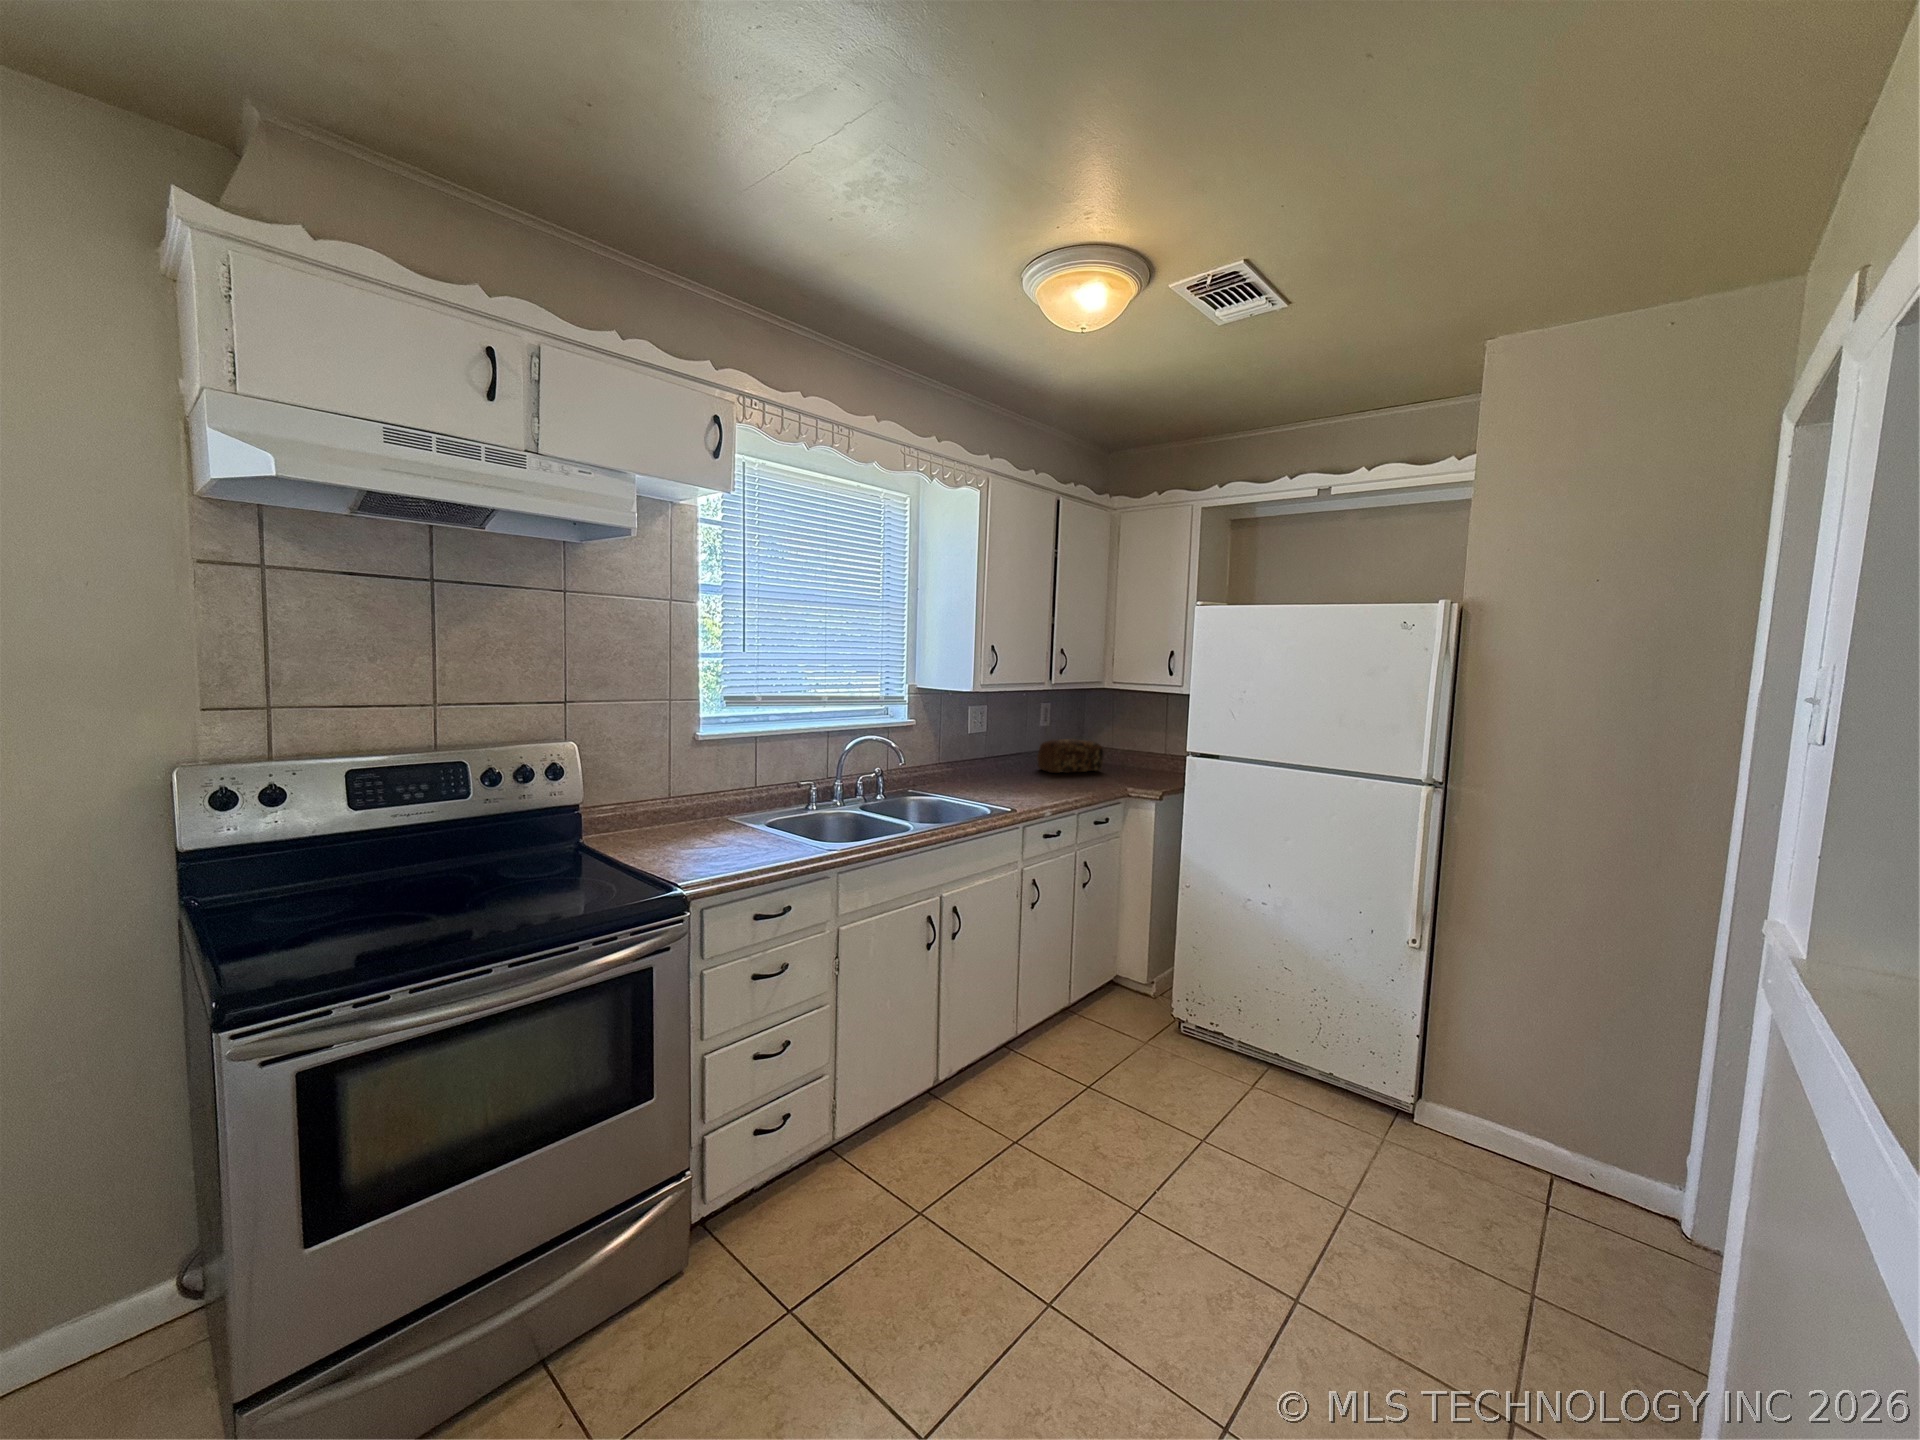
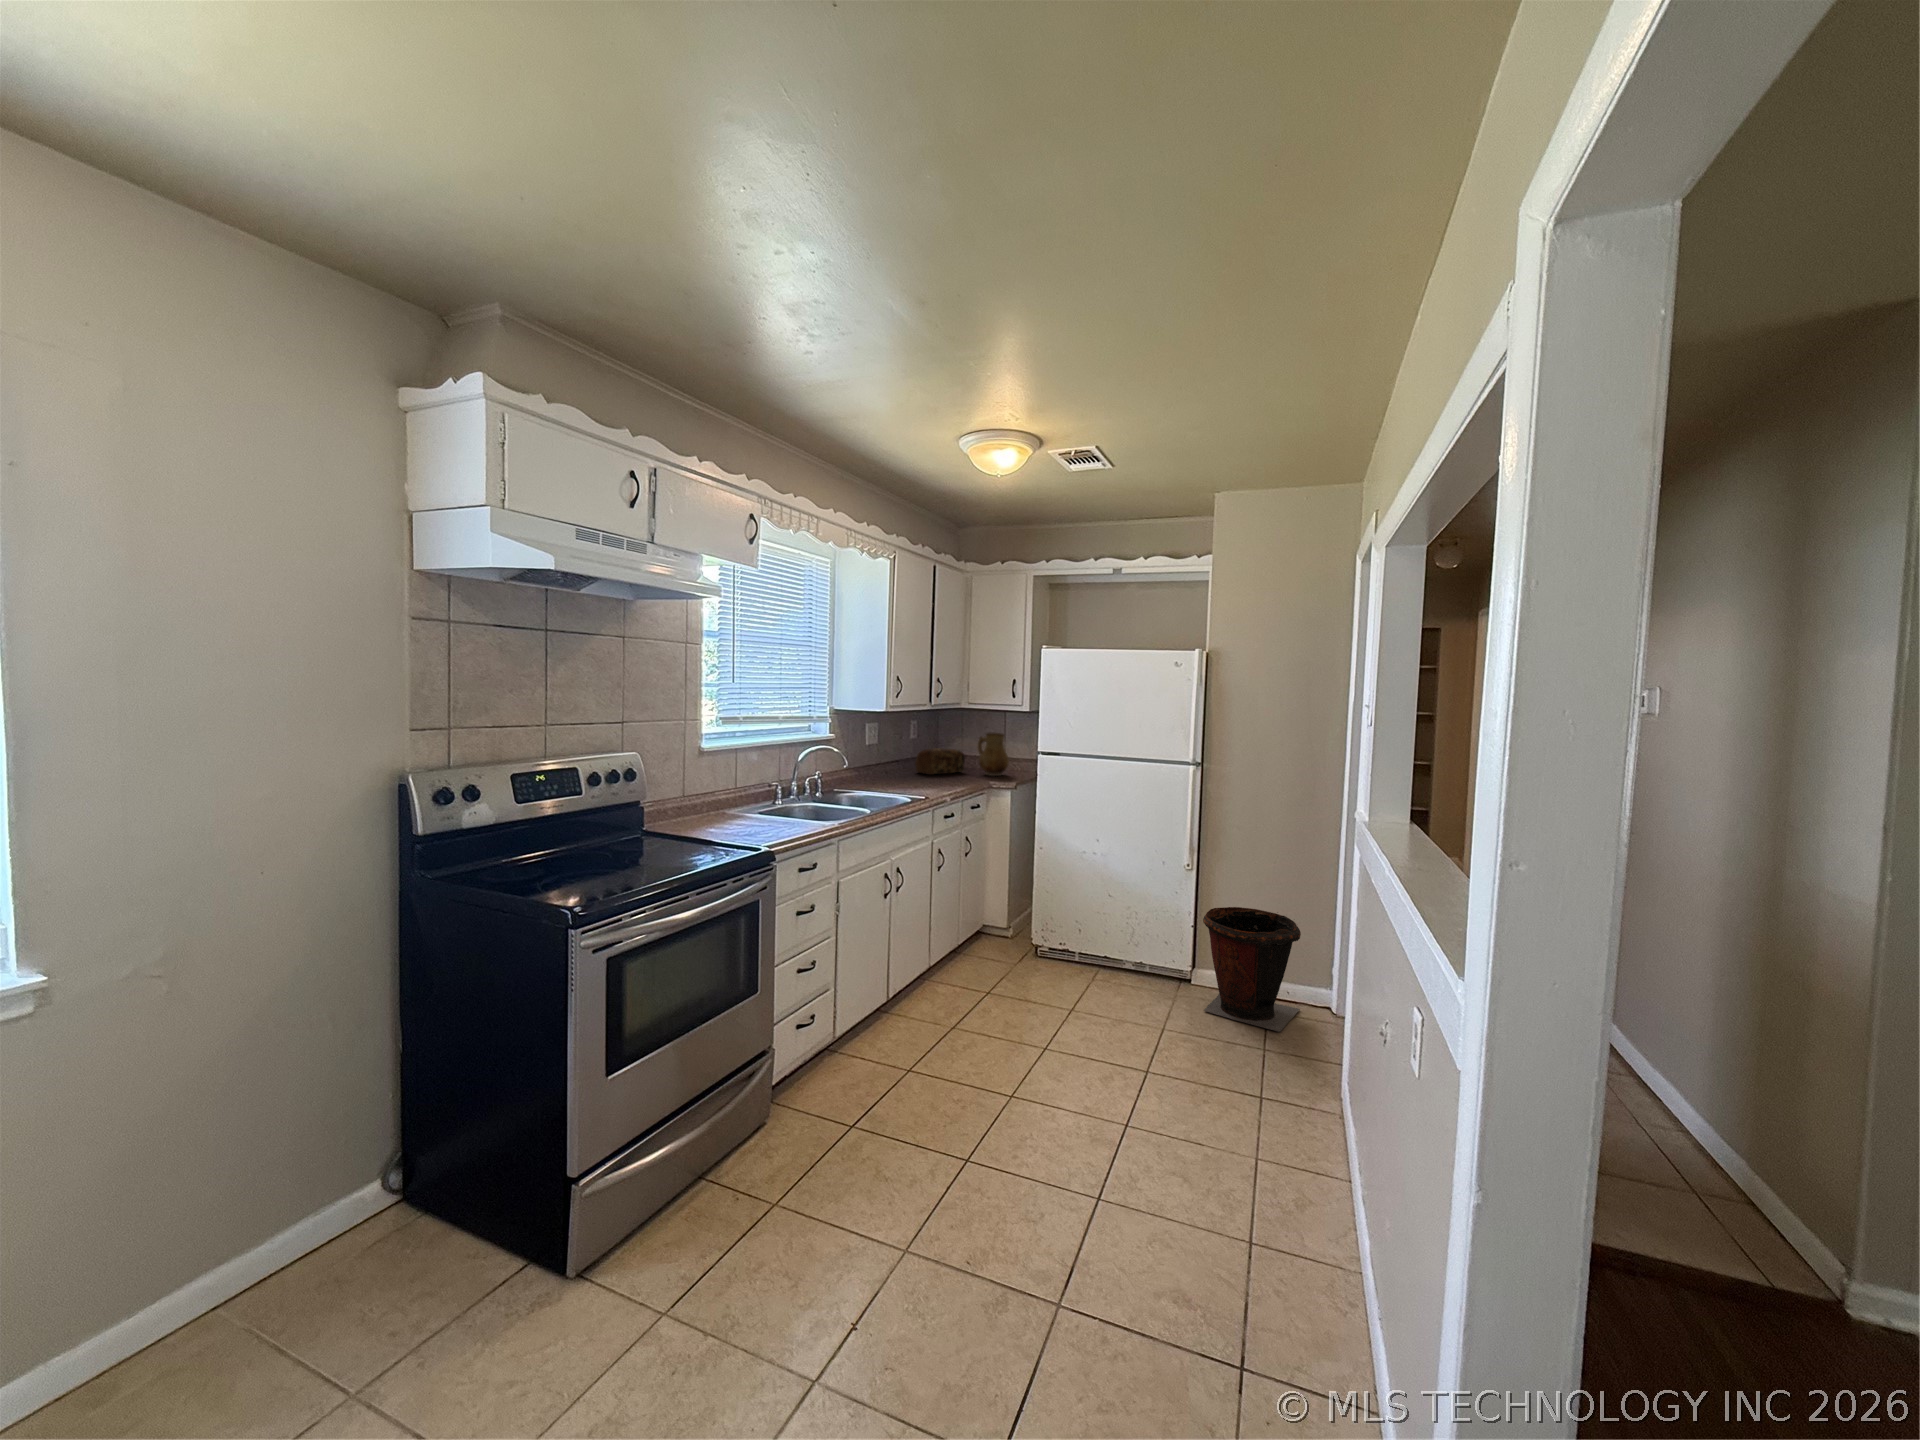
ceramic pitcher: none [1121,720,1161,778] -> present [978,733,1009,776]
waste bin: none [1425,1015,1621,1259] -> present [1203,907,1301,1032]

